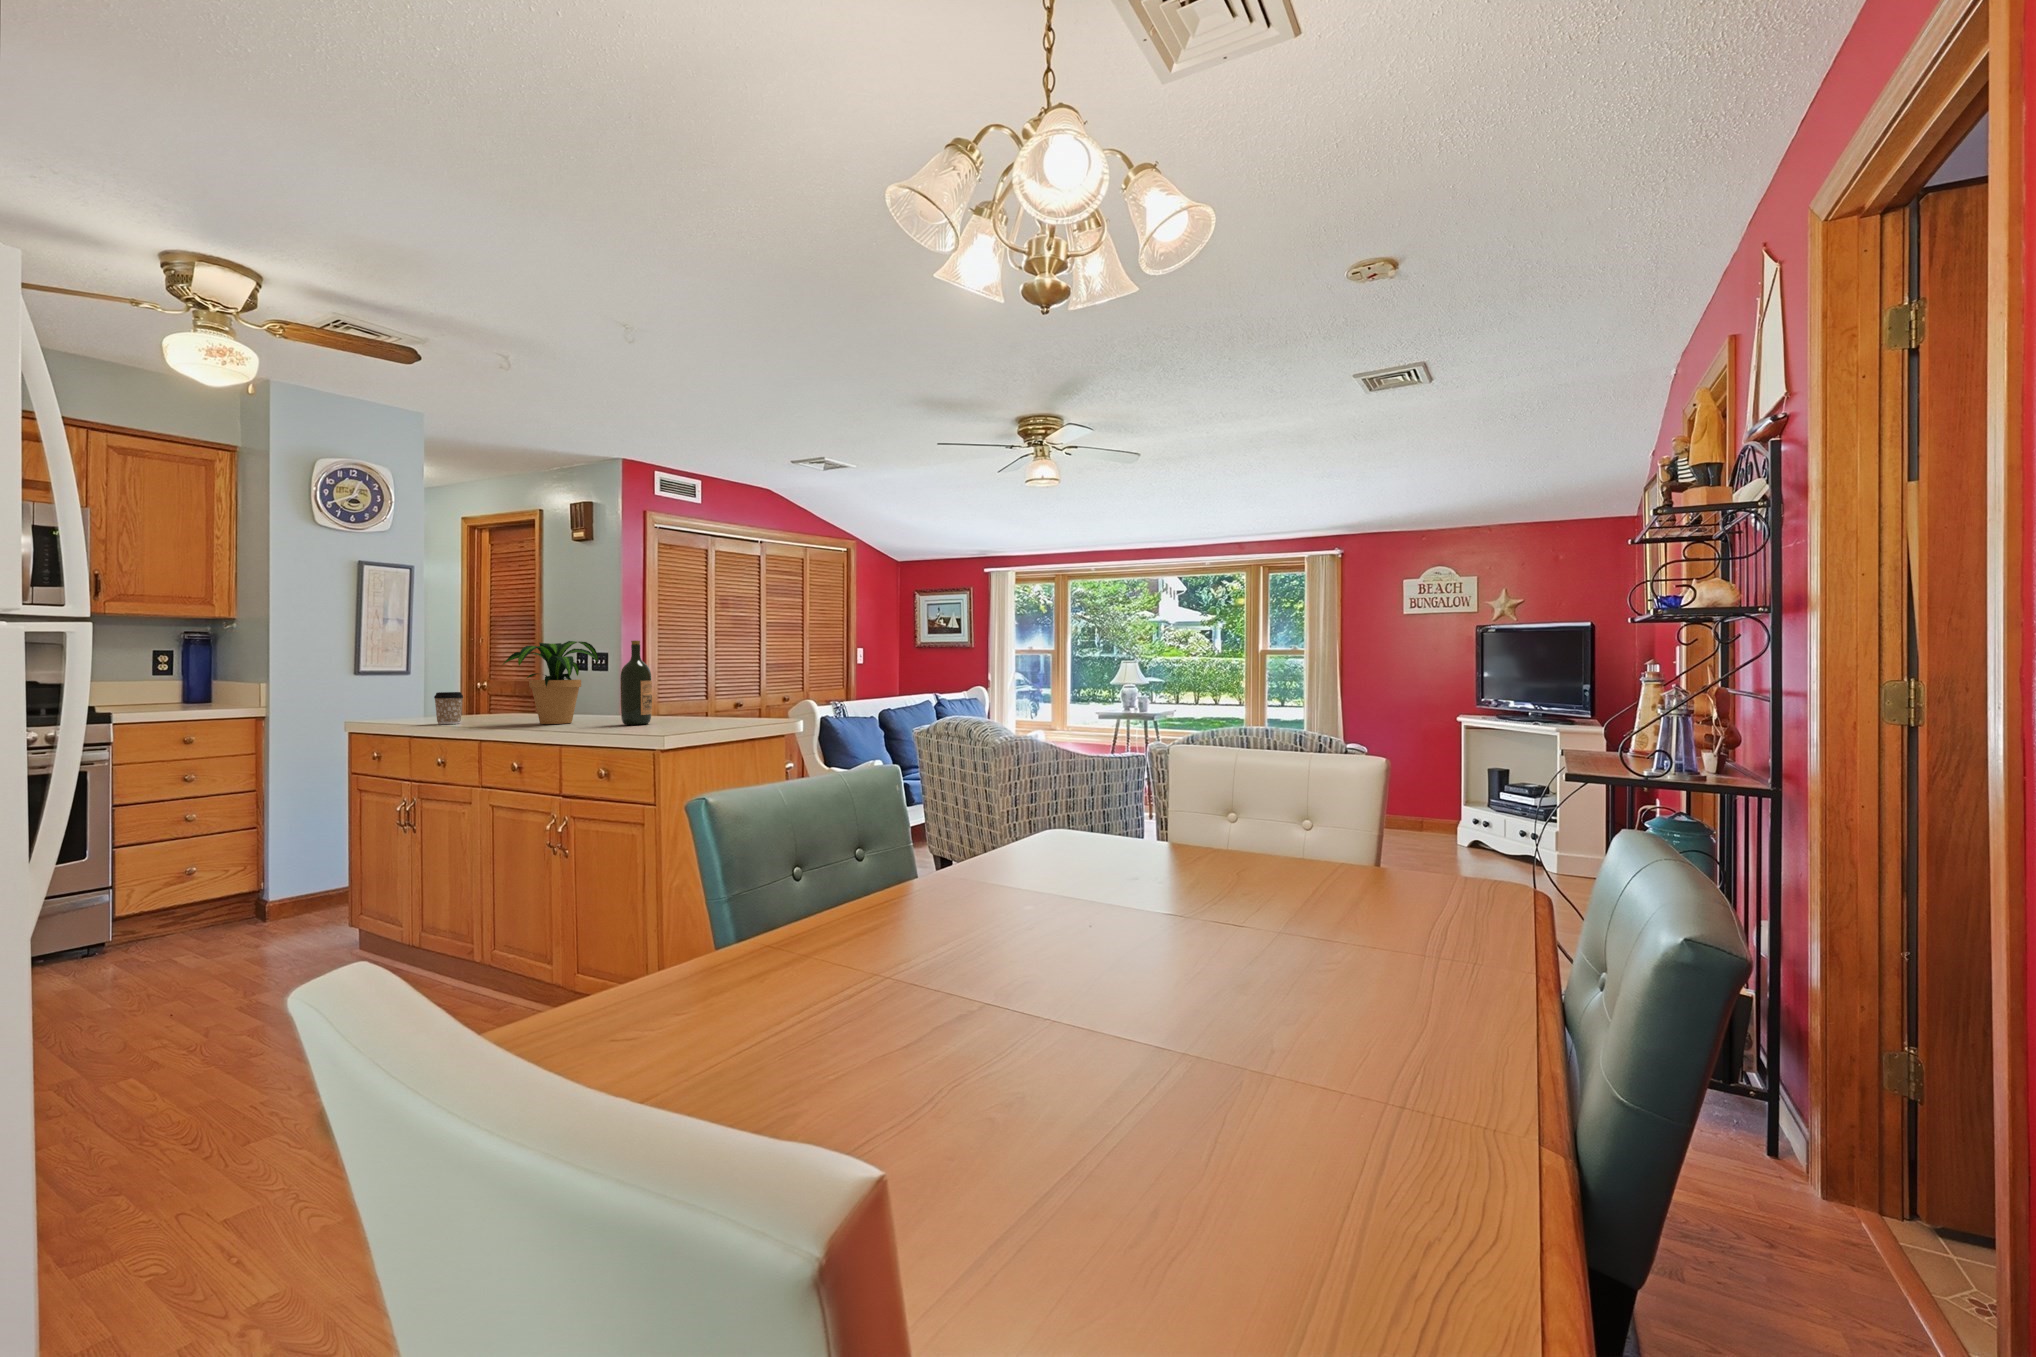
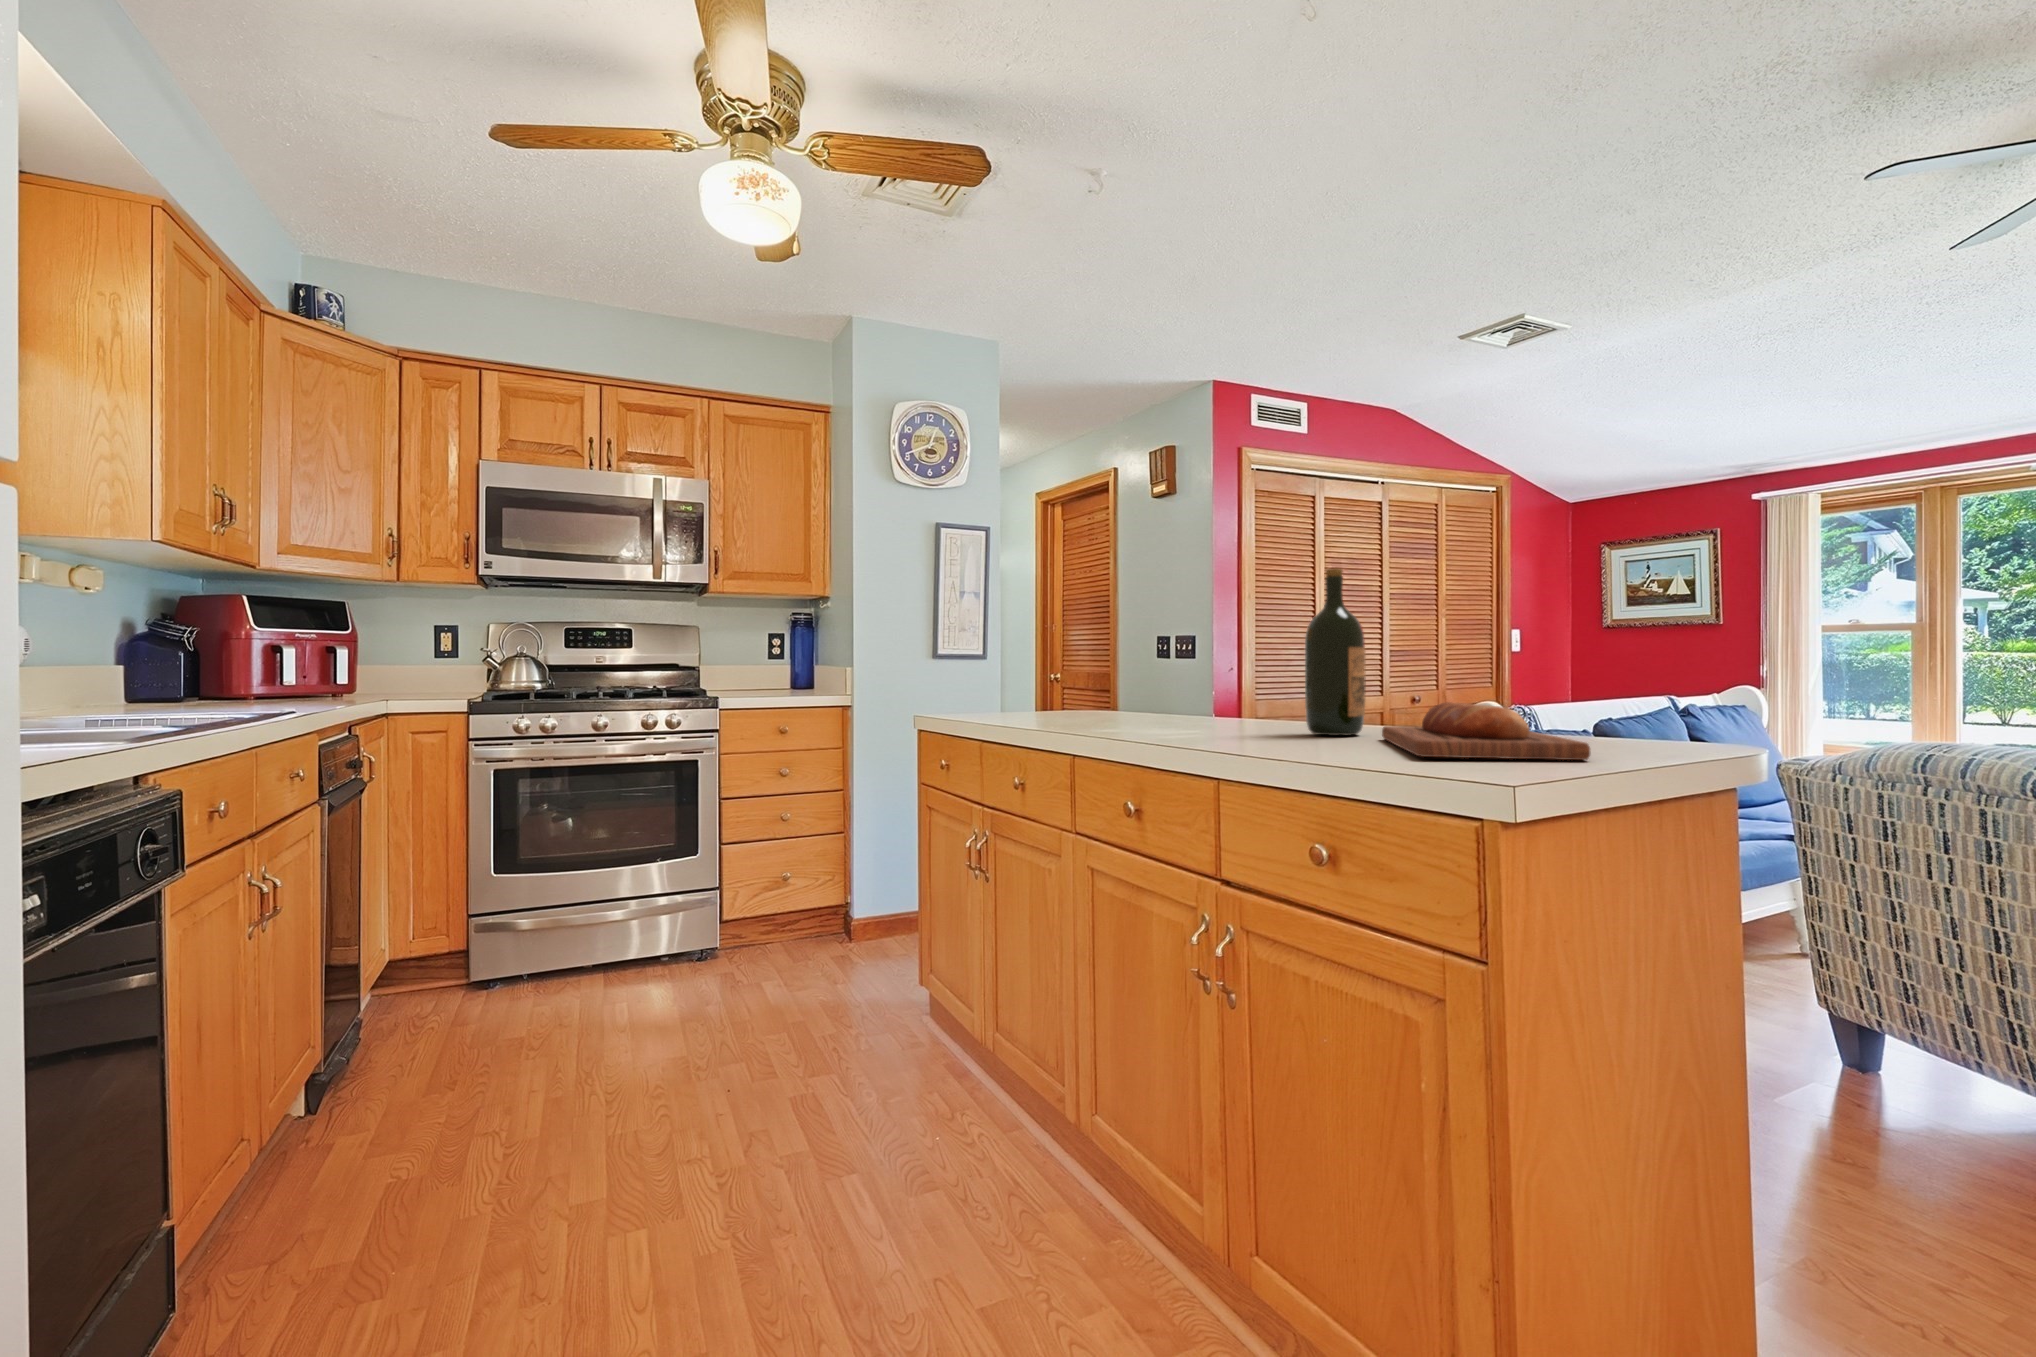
potted plant: present [503,641,599,724] -> none [1098,584,1249,728]
coffee cup: present [434,692,463,724] -> none [1009,674,1045,722]
bread loaf: none [645,708,715,732] -> present [1382,702,1590,760]

